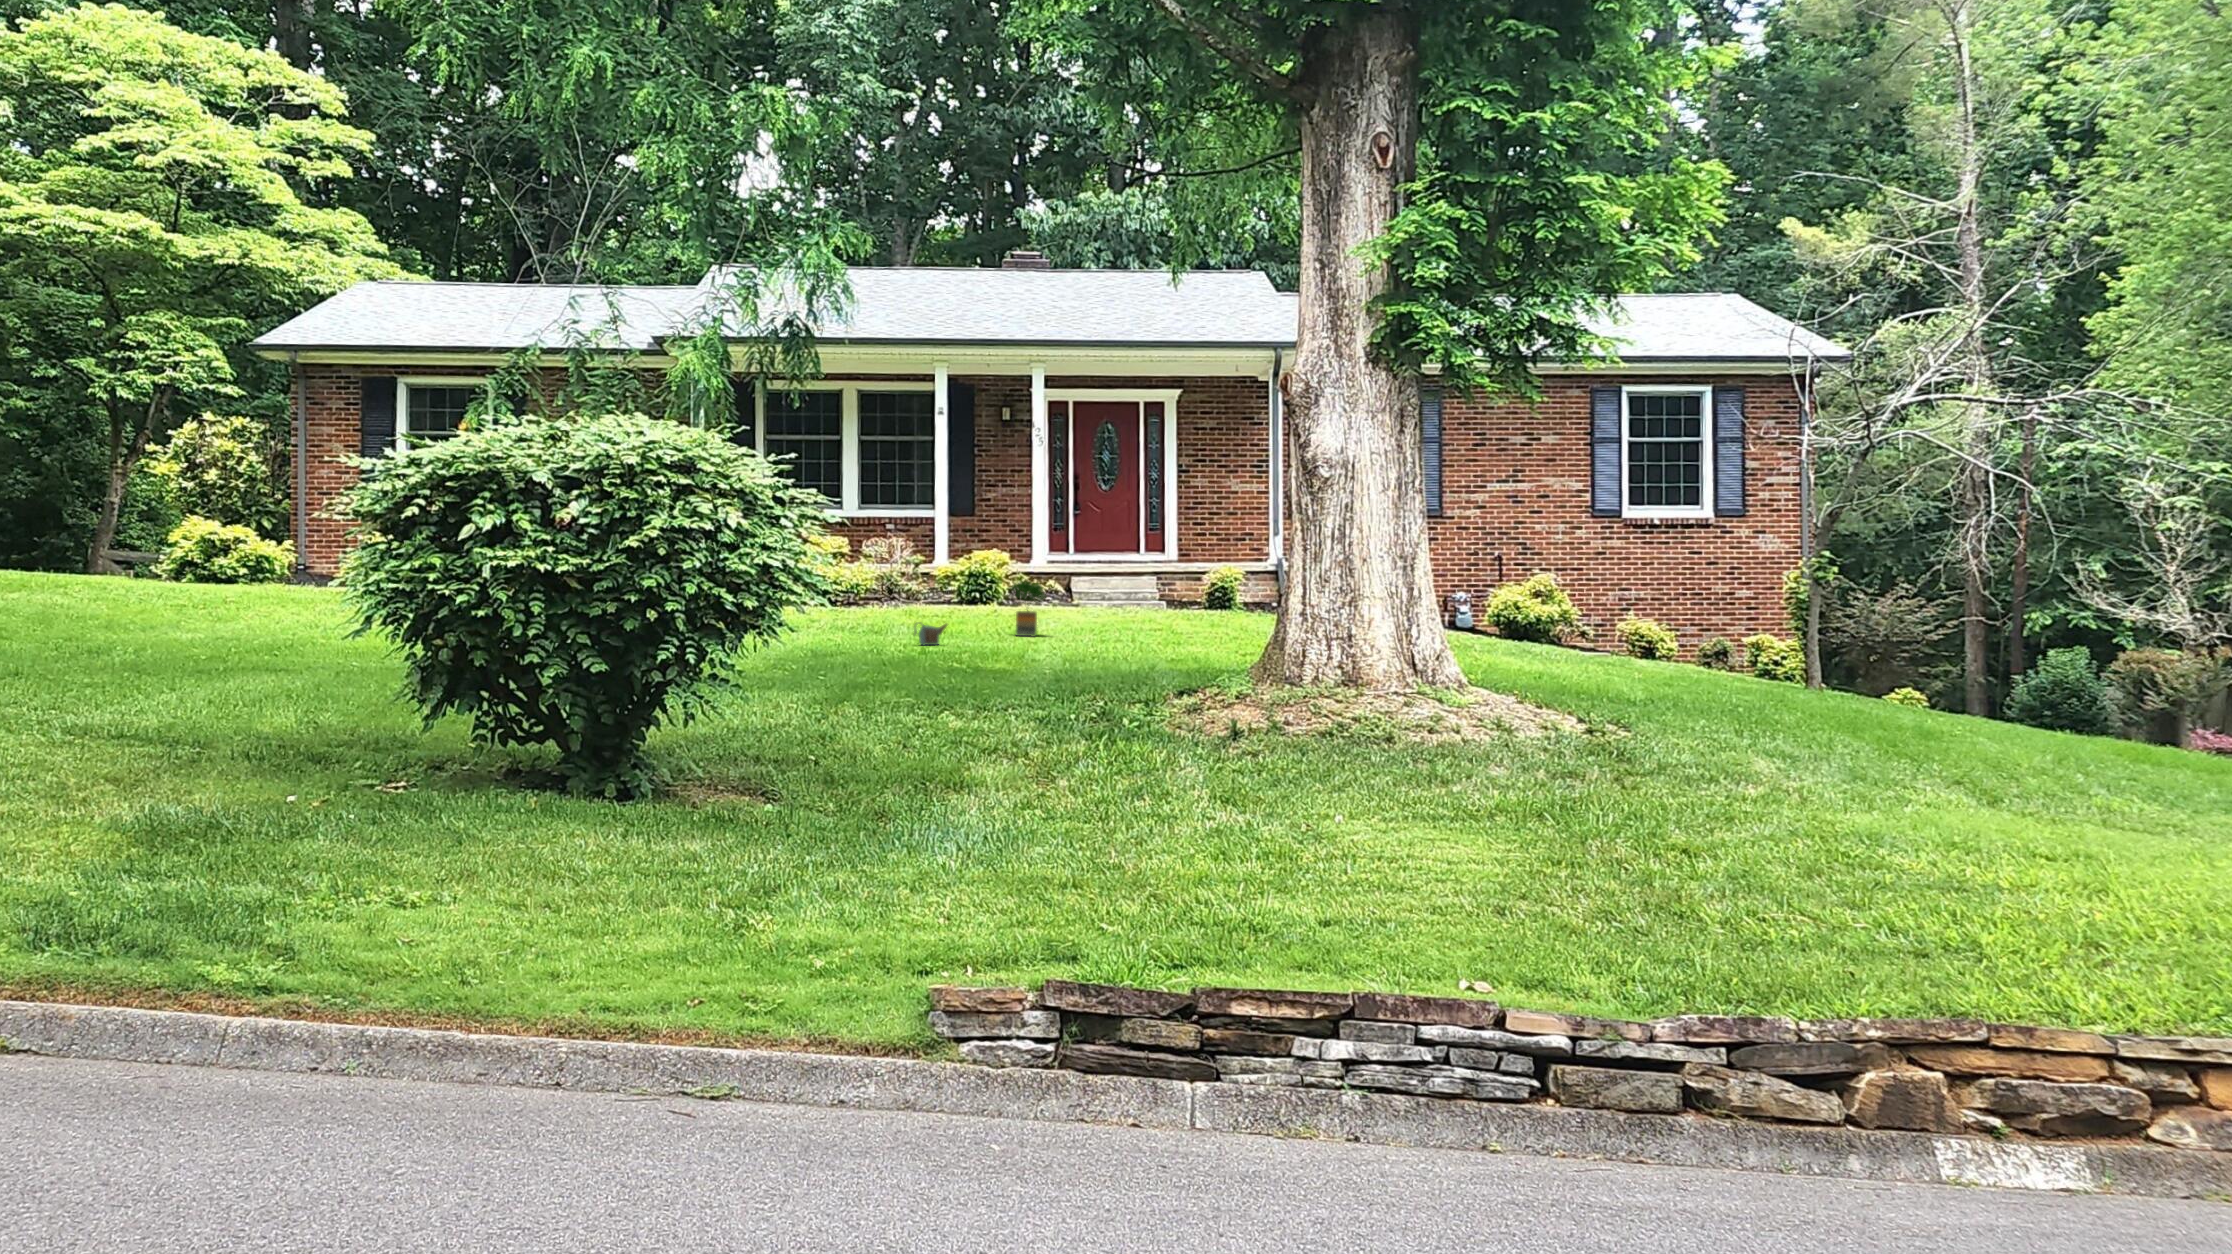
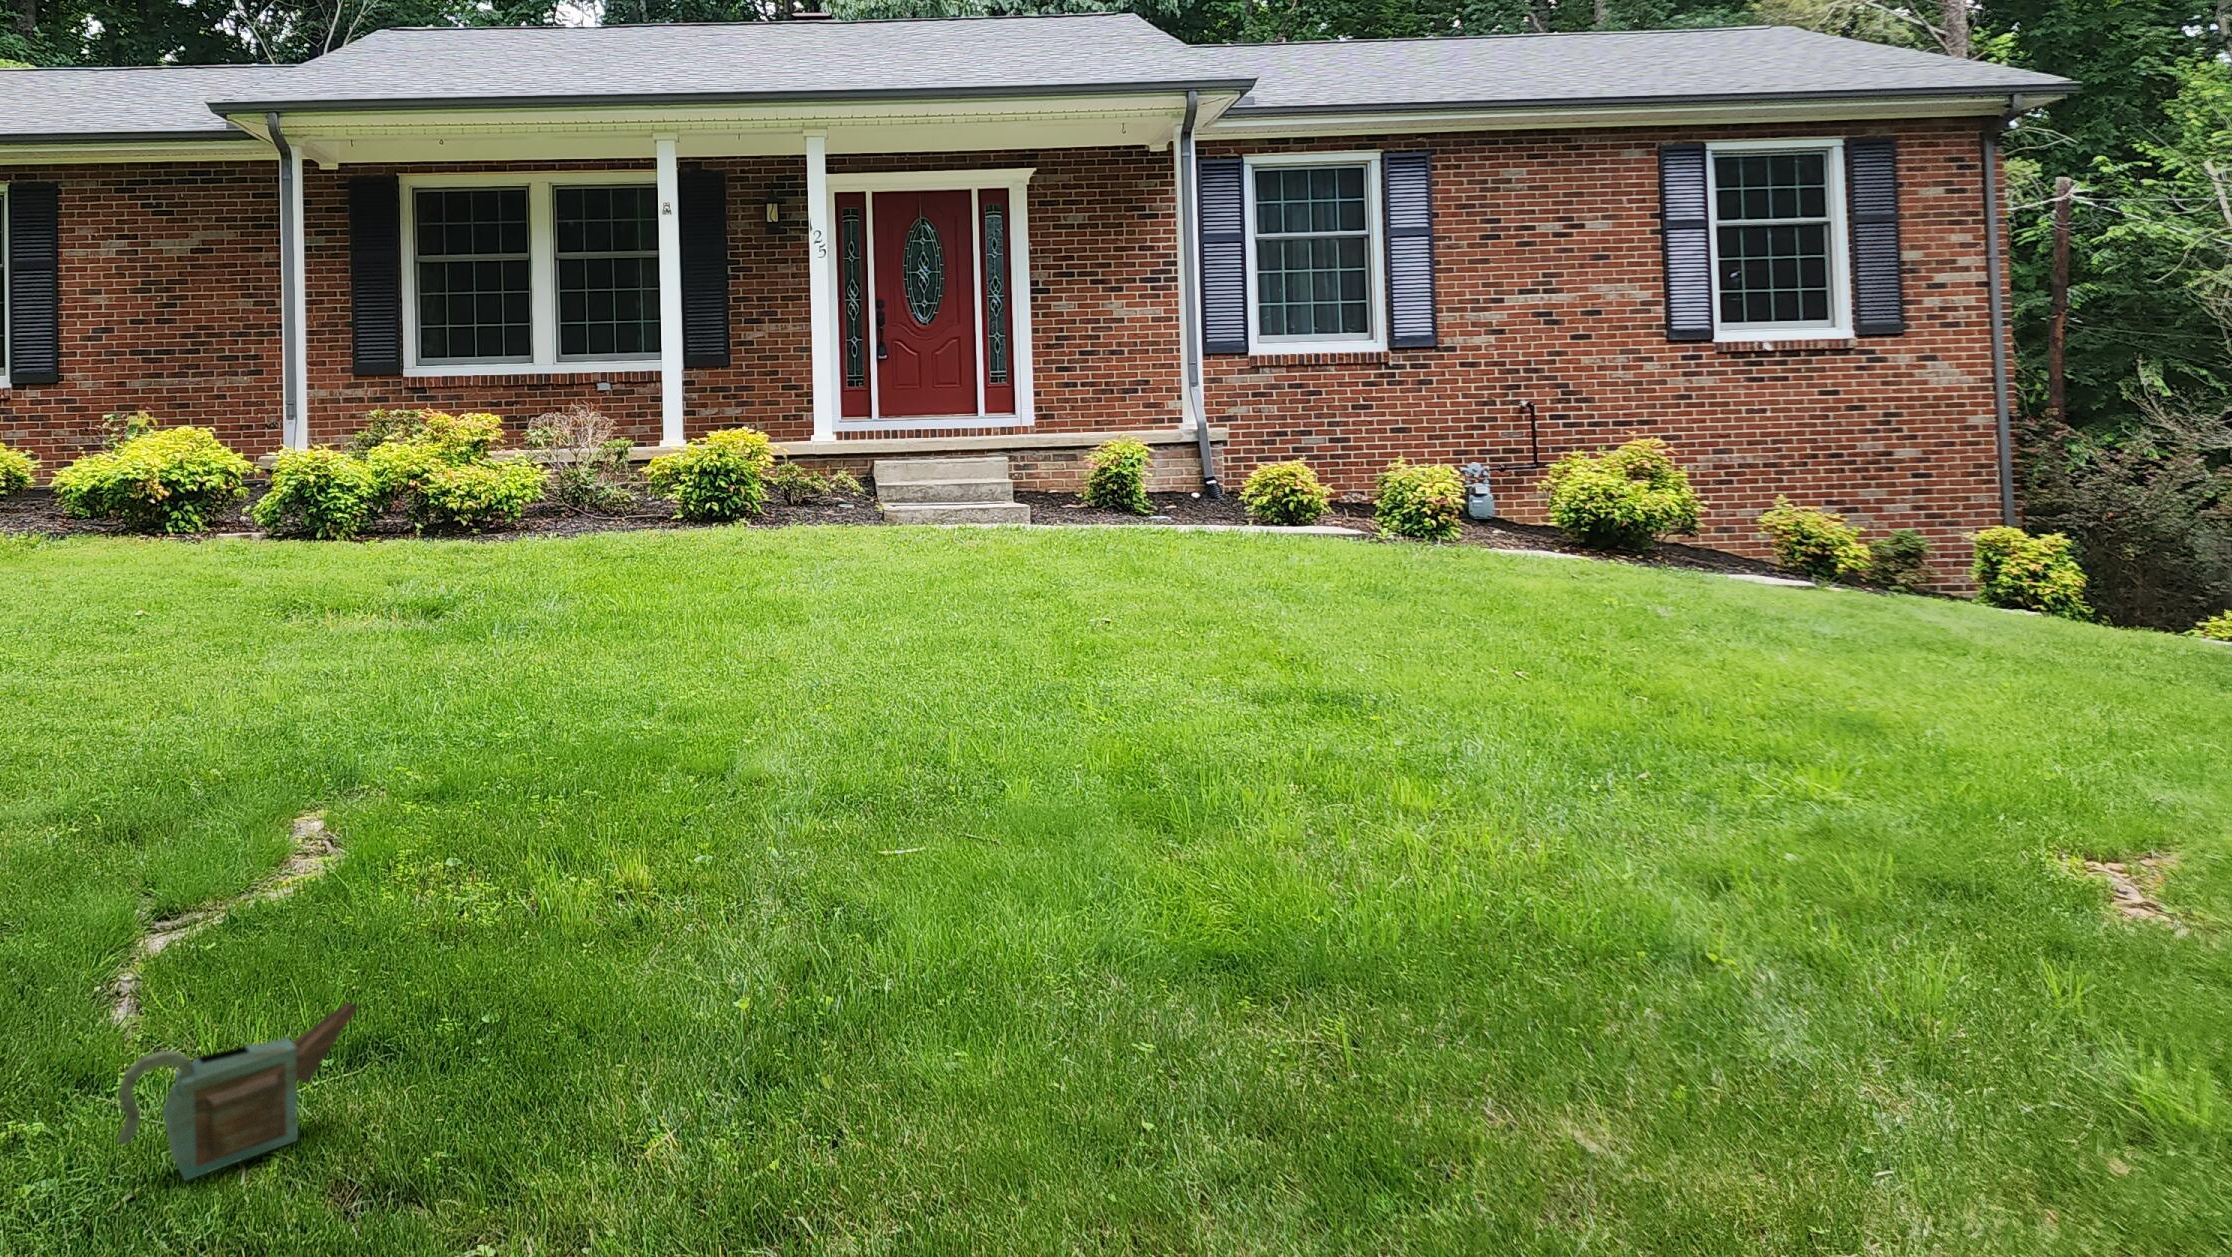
potted tree: present [1012,582,1046,636] -> none [724,616,852,813]

